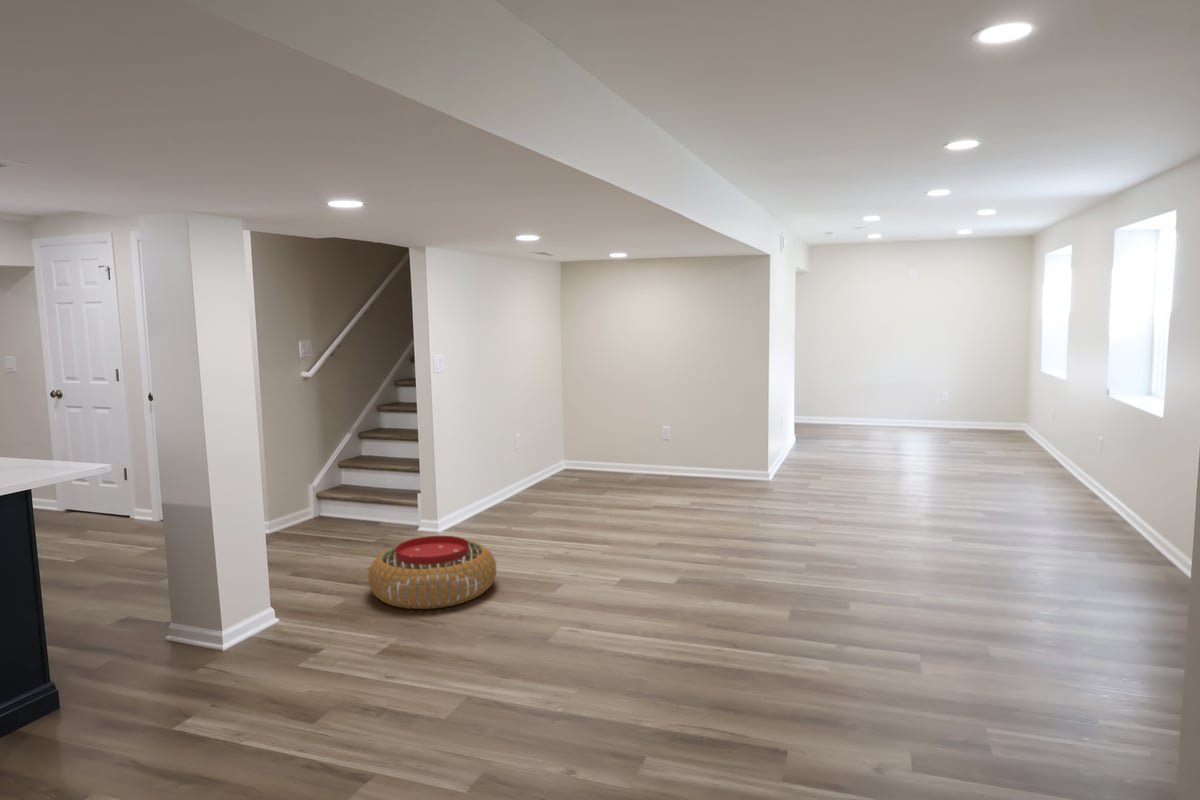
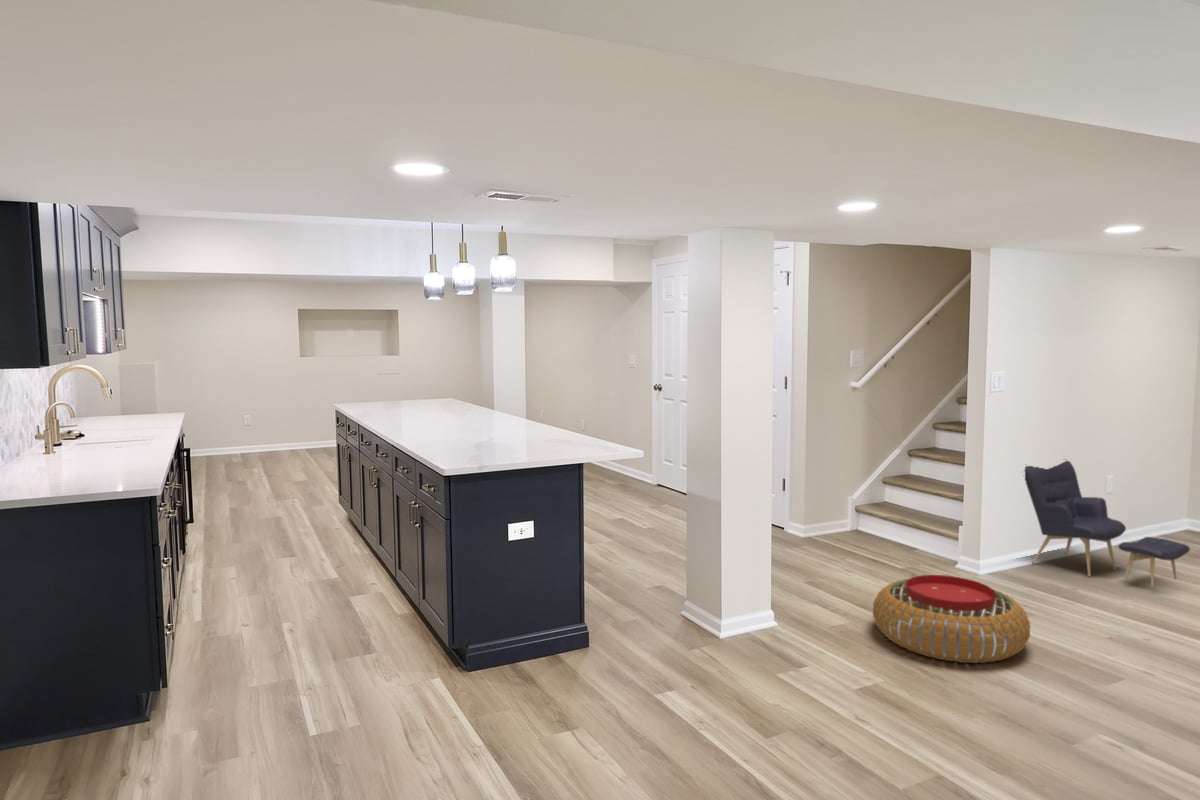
armchair: none [461,426,577,517] -> present [1024,461,1190,587]

